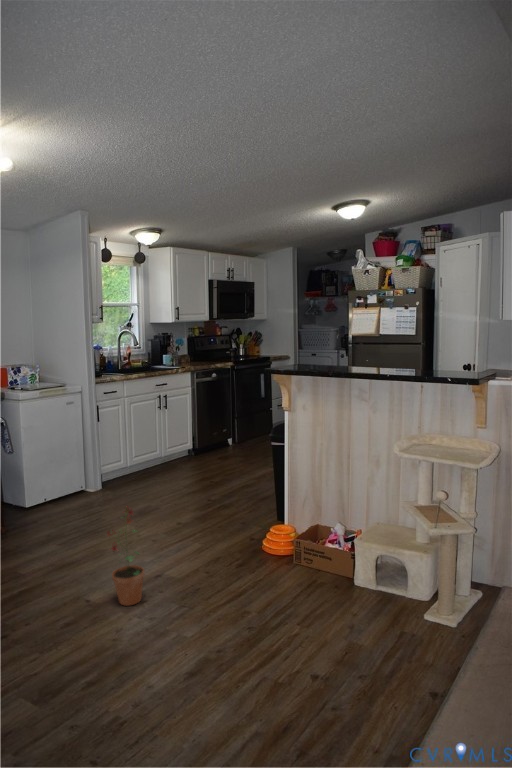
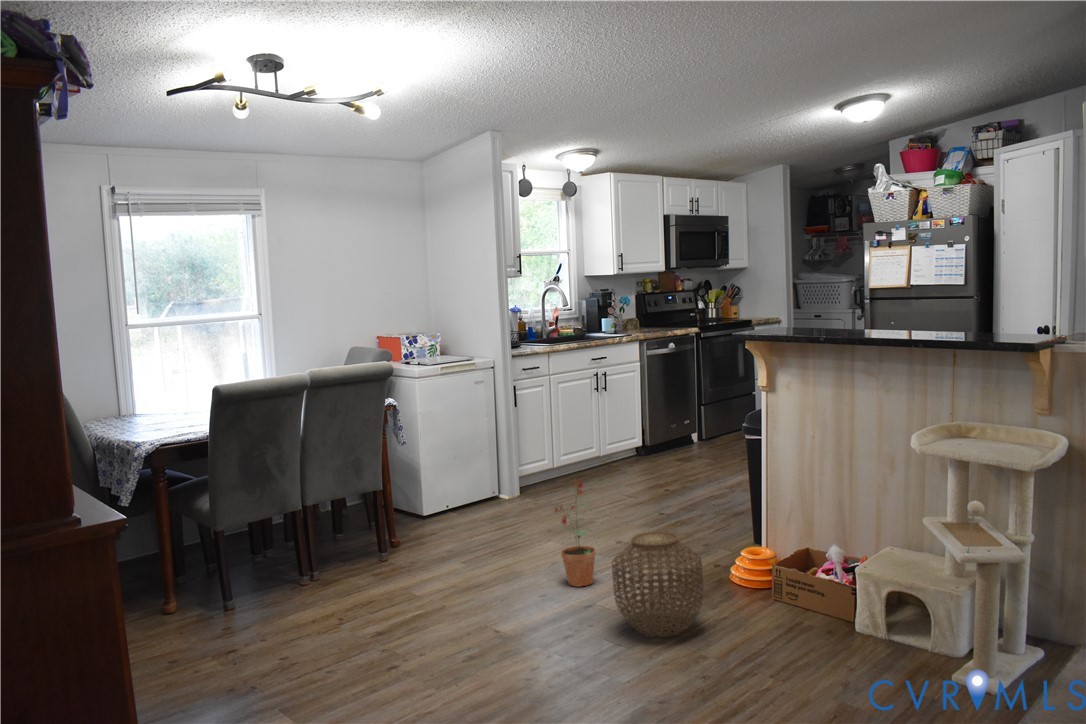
woven basket: none [153,568,241,676] -> present [612,532,703,637]

